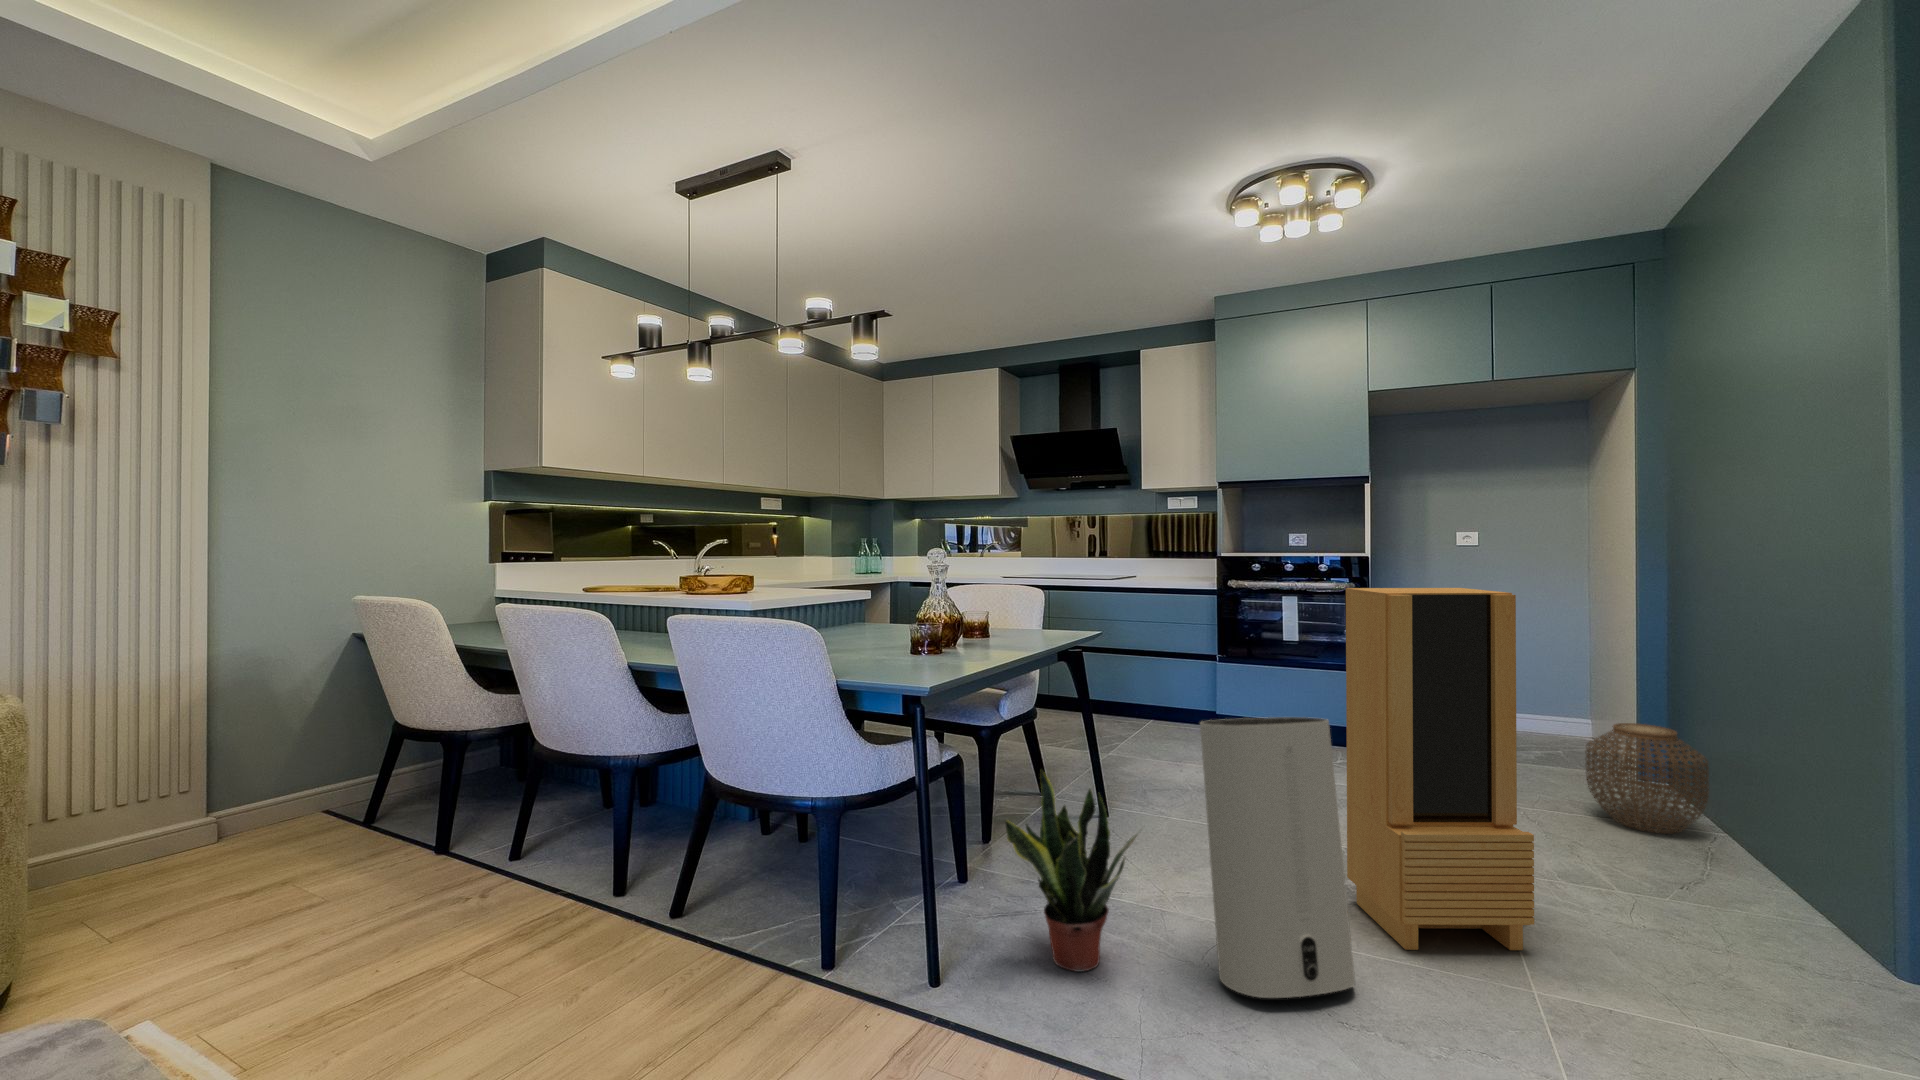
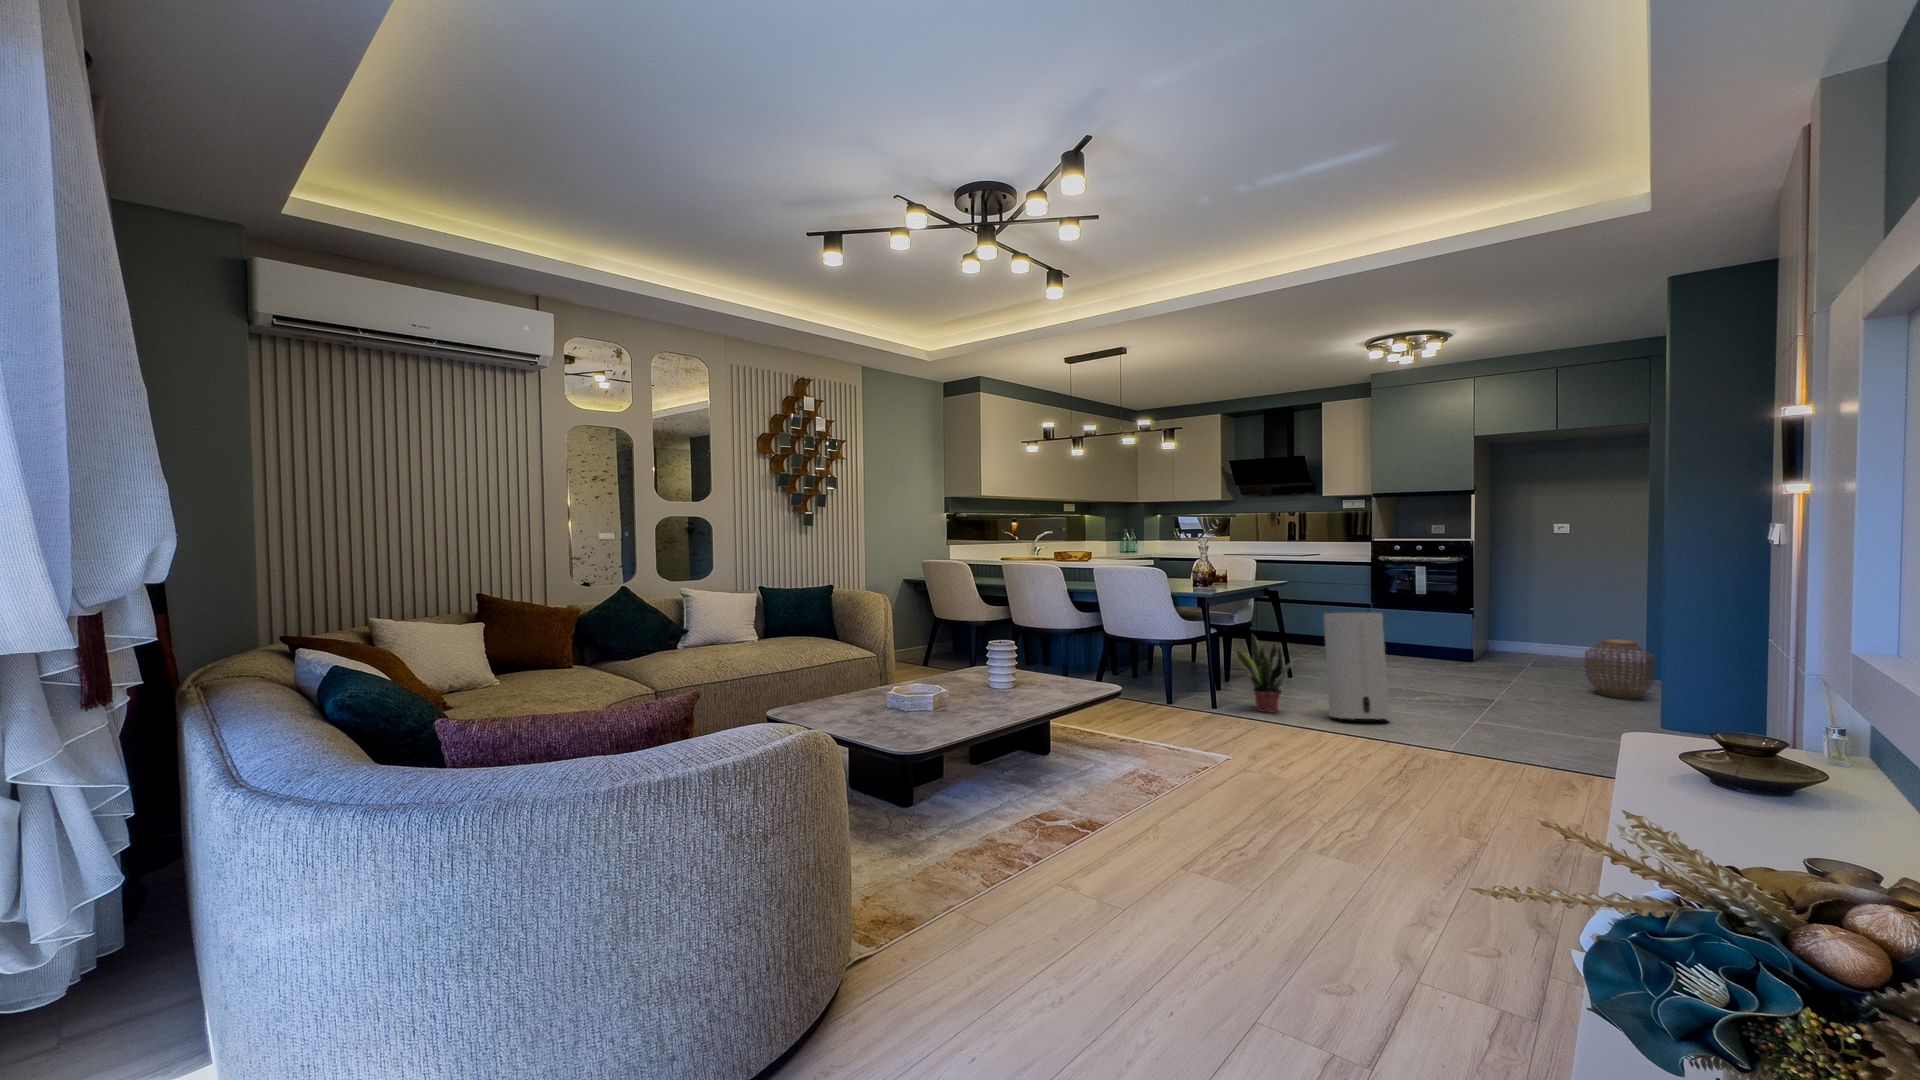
storage cabinet: present [1346,588,1534,950] -> none [1406,558,1486,720]

